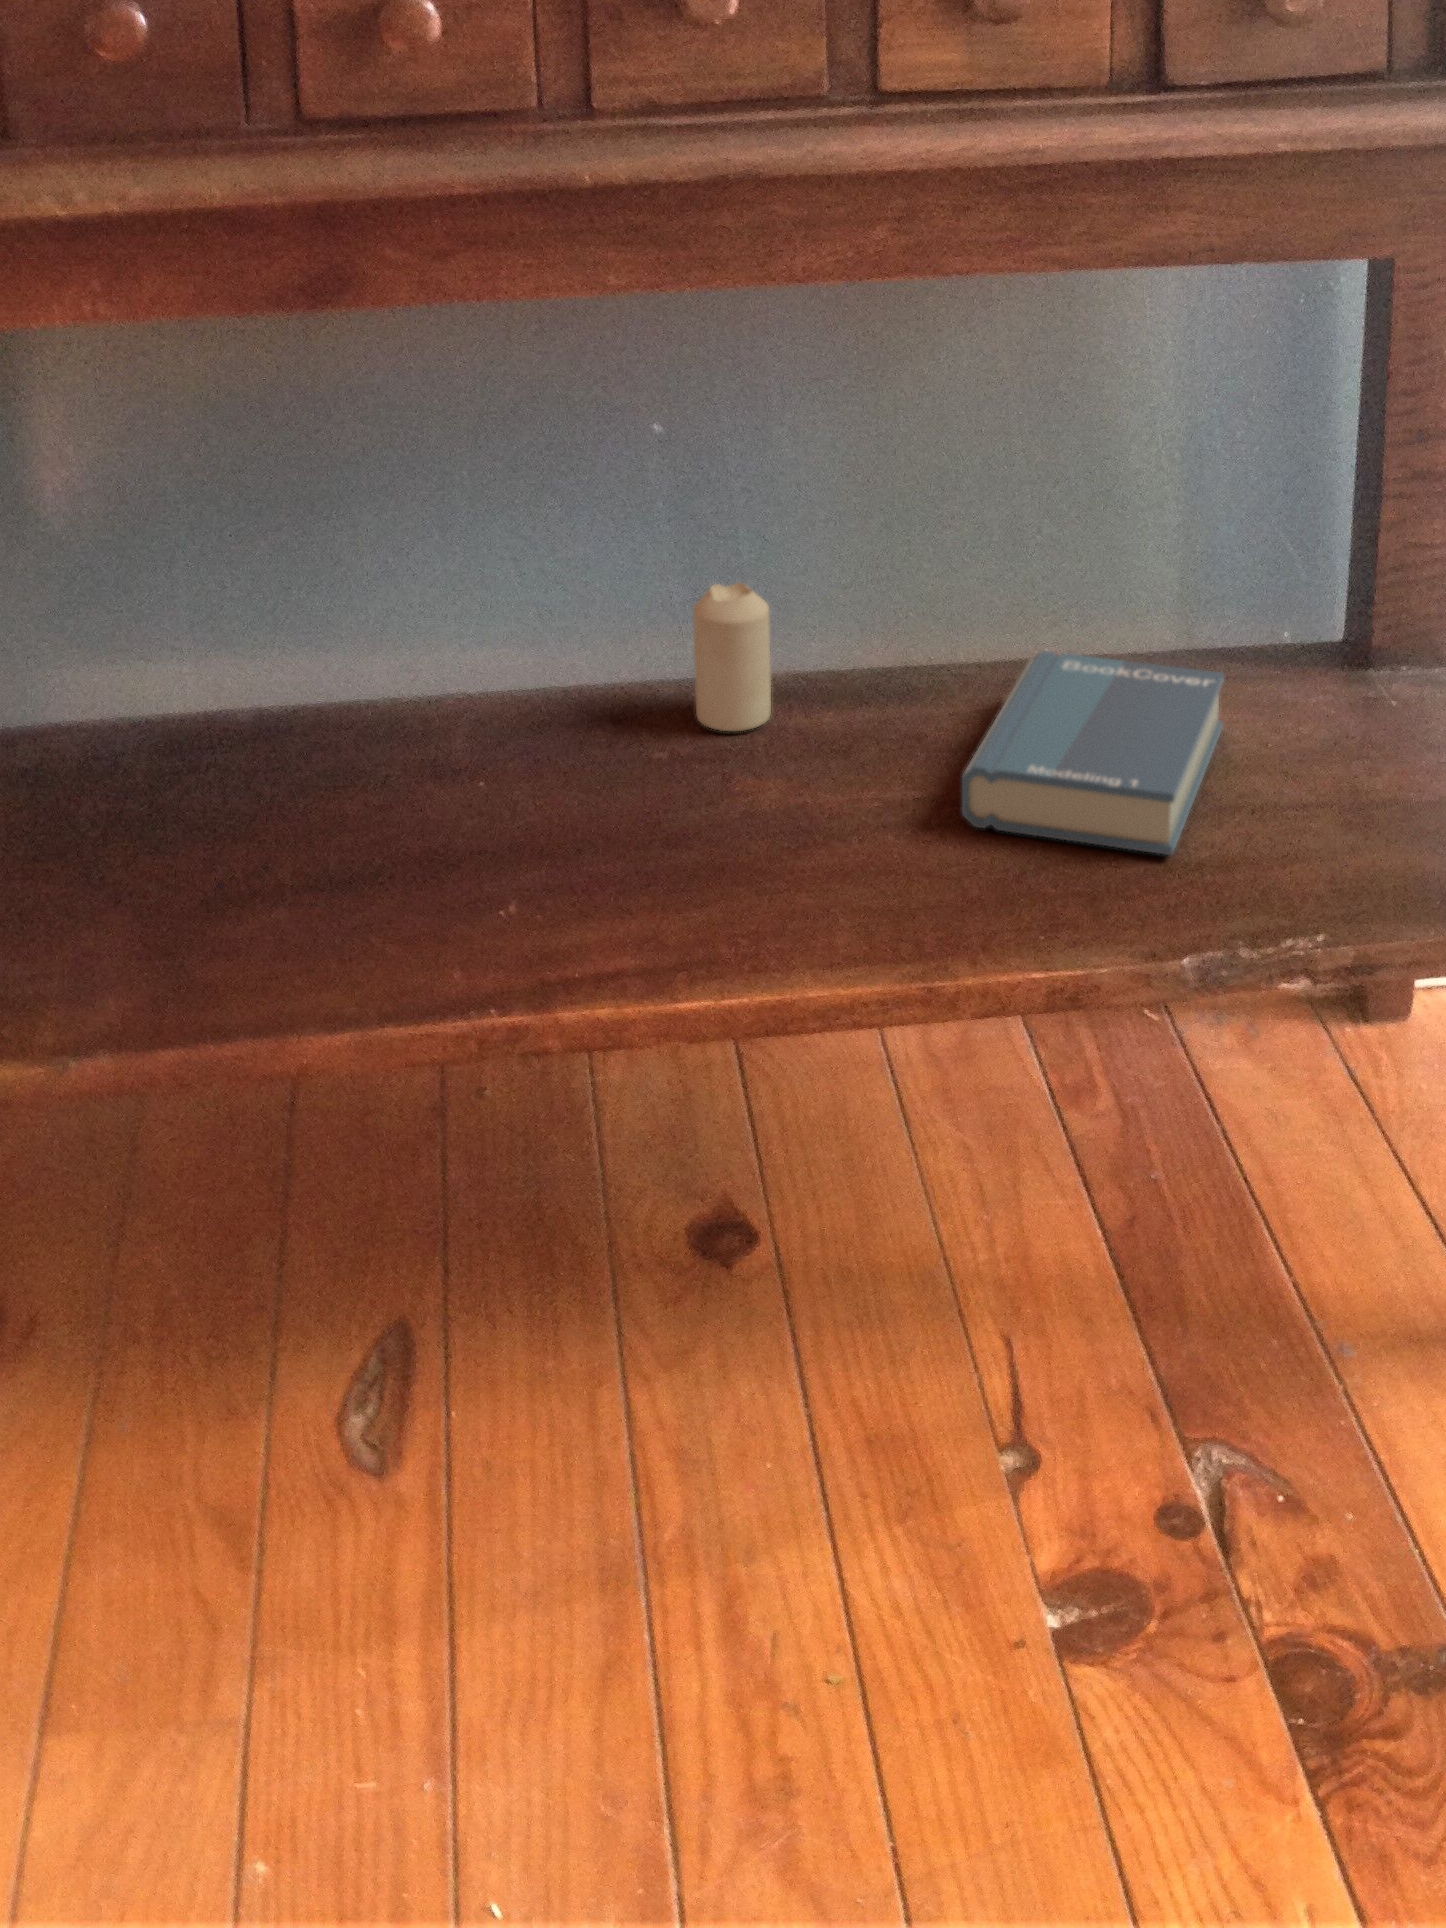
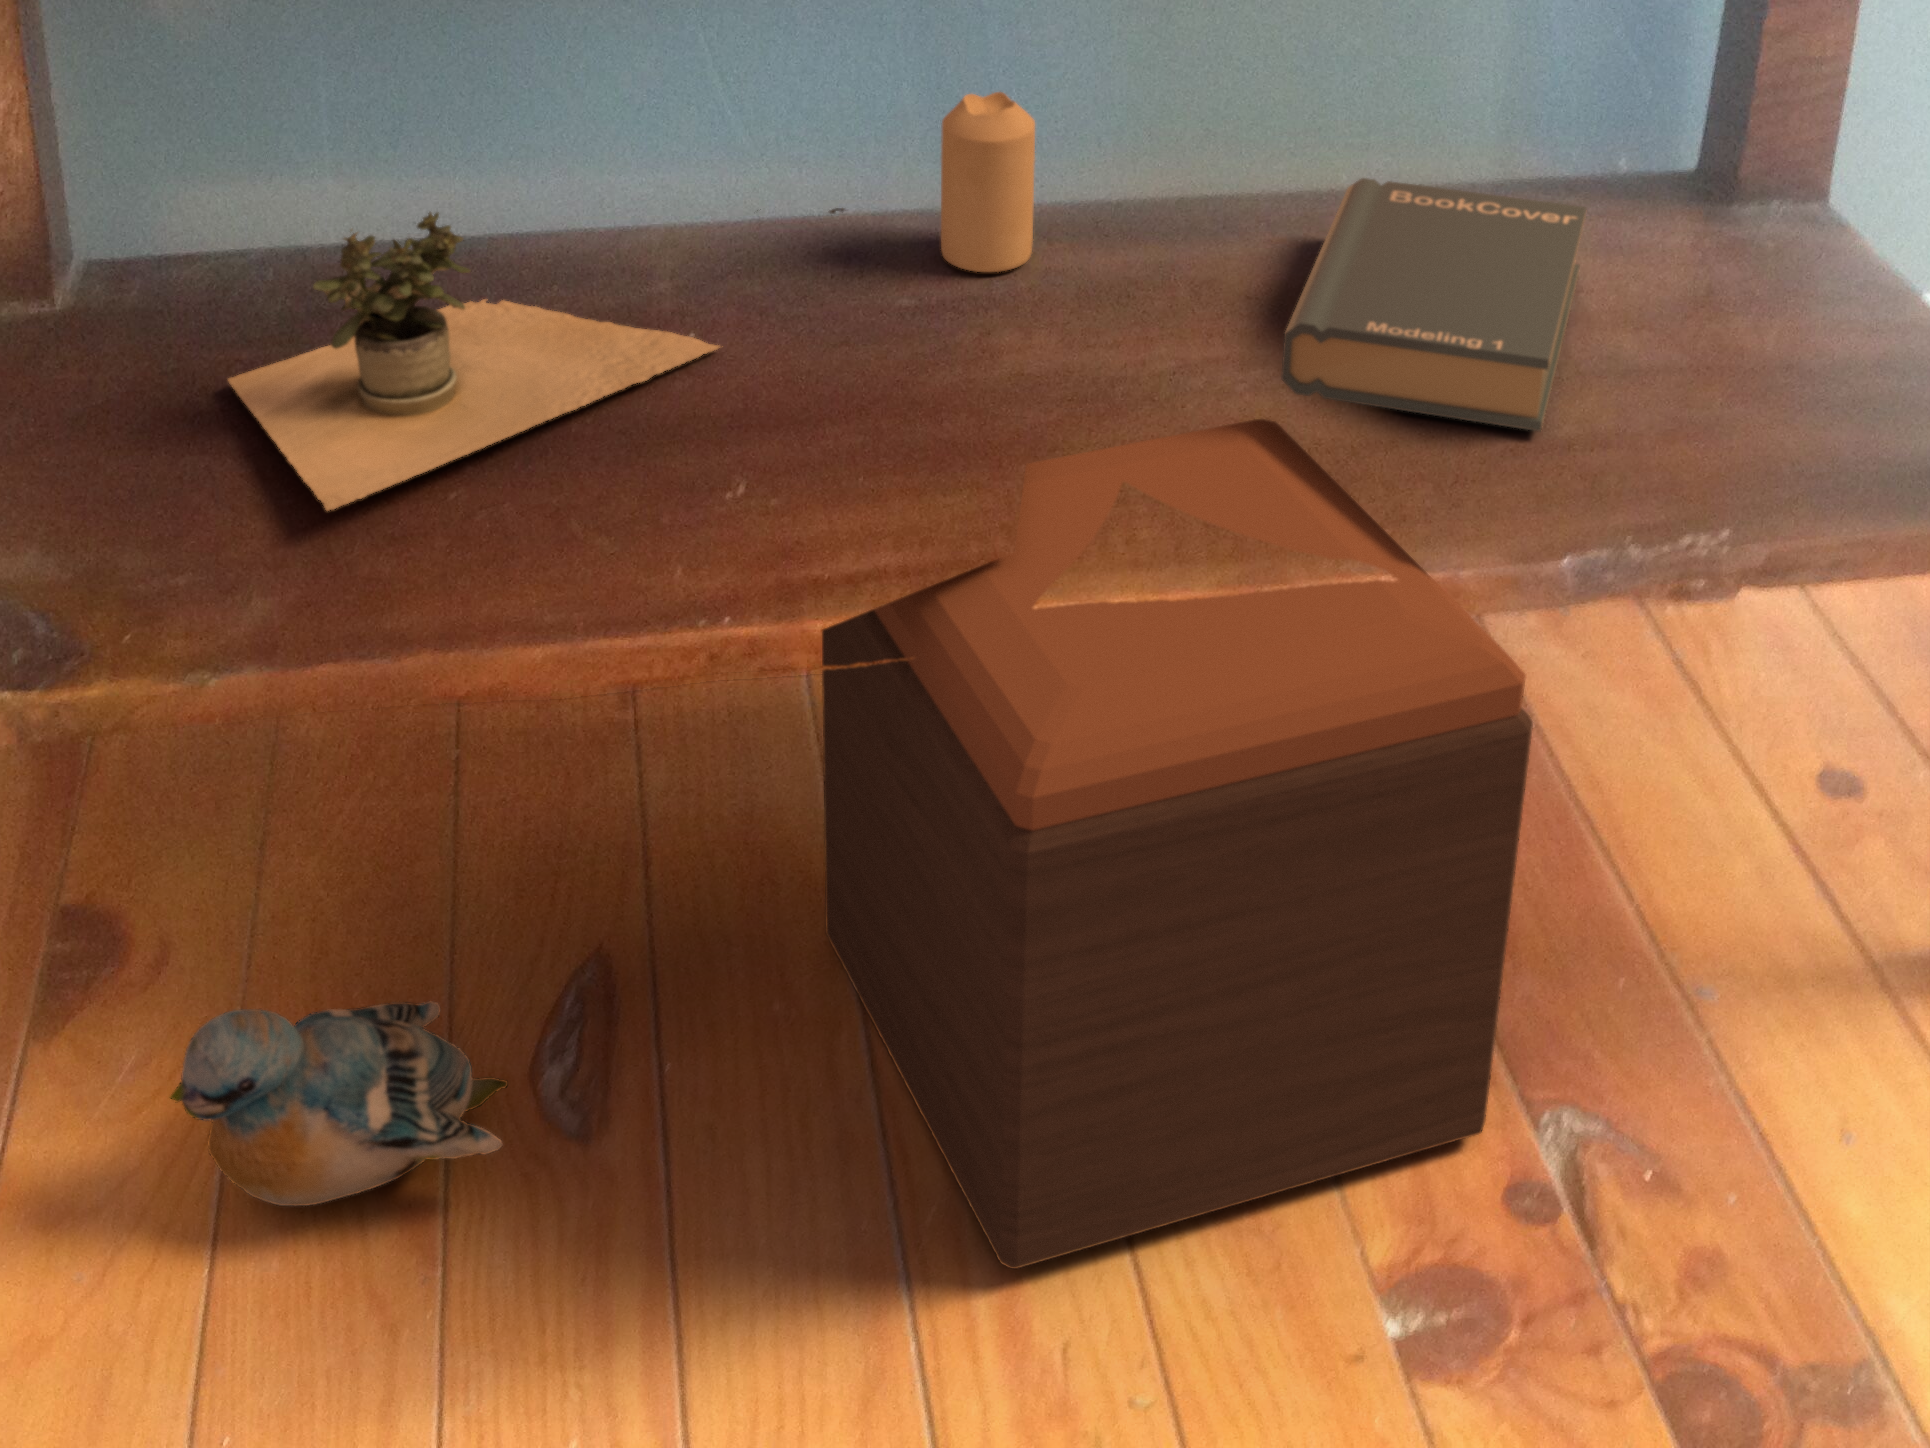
potted plant: none [108,677,614,922] -> present [228,208,844,511]
footstool: none [583,849,1153,1576] -> present [822,419,1533,1269]
plush toy: none [35,1343,320,1519] -> present [170,1001,508,1206]

